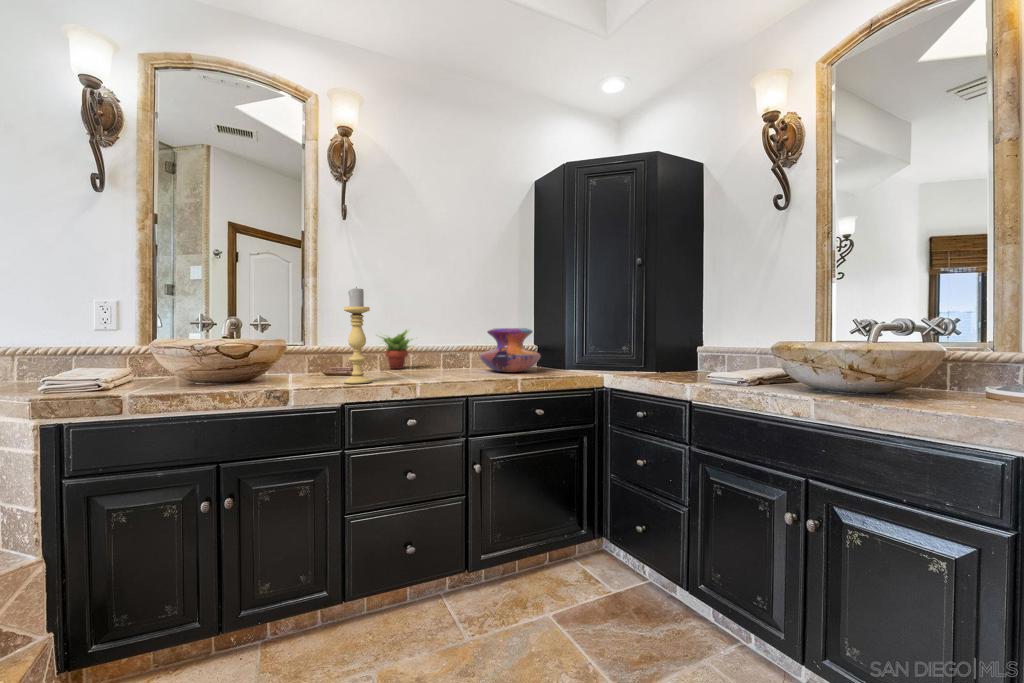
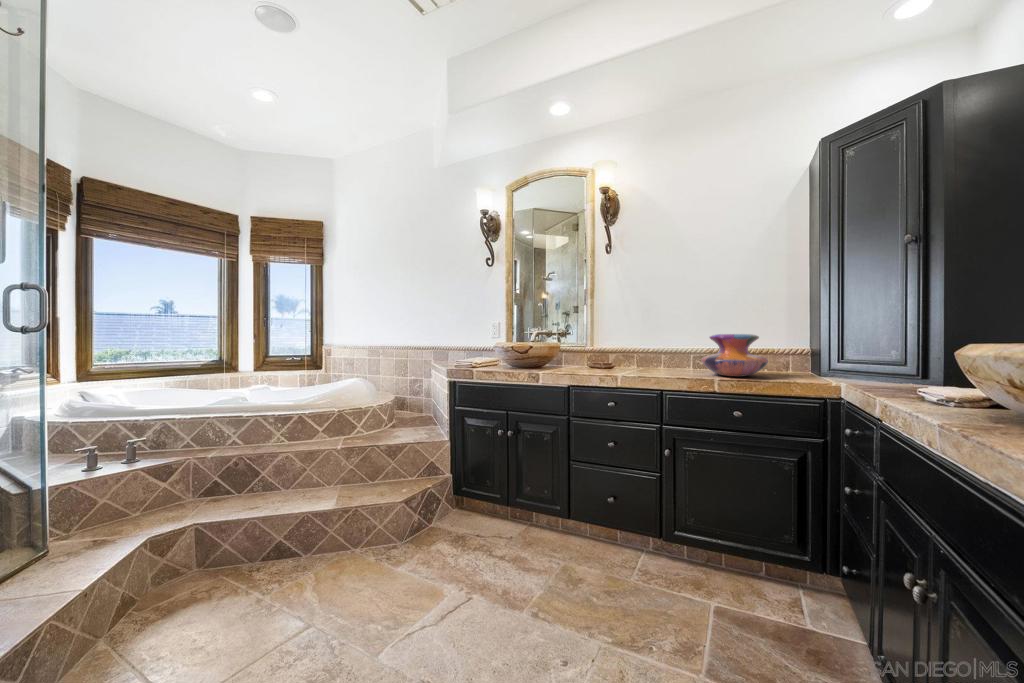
candle holder: present [344,287,371,384] -> none [573,307,592,373]
succulent plant: present [381,330,413,369] -> none [631,334,668,366]

